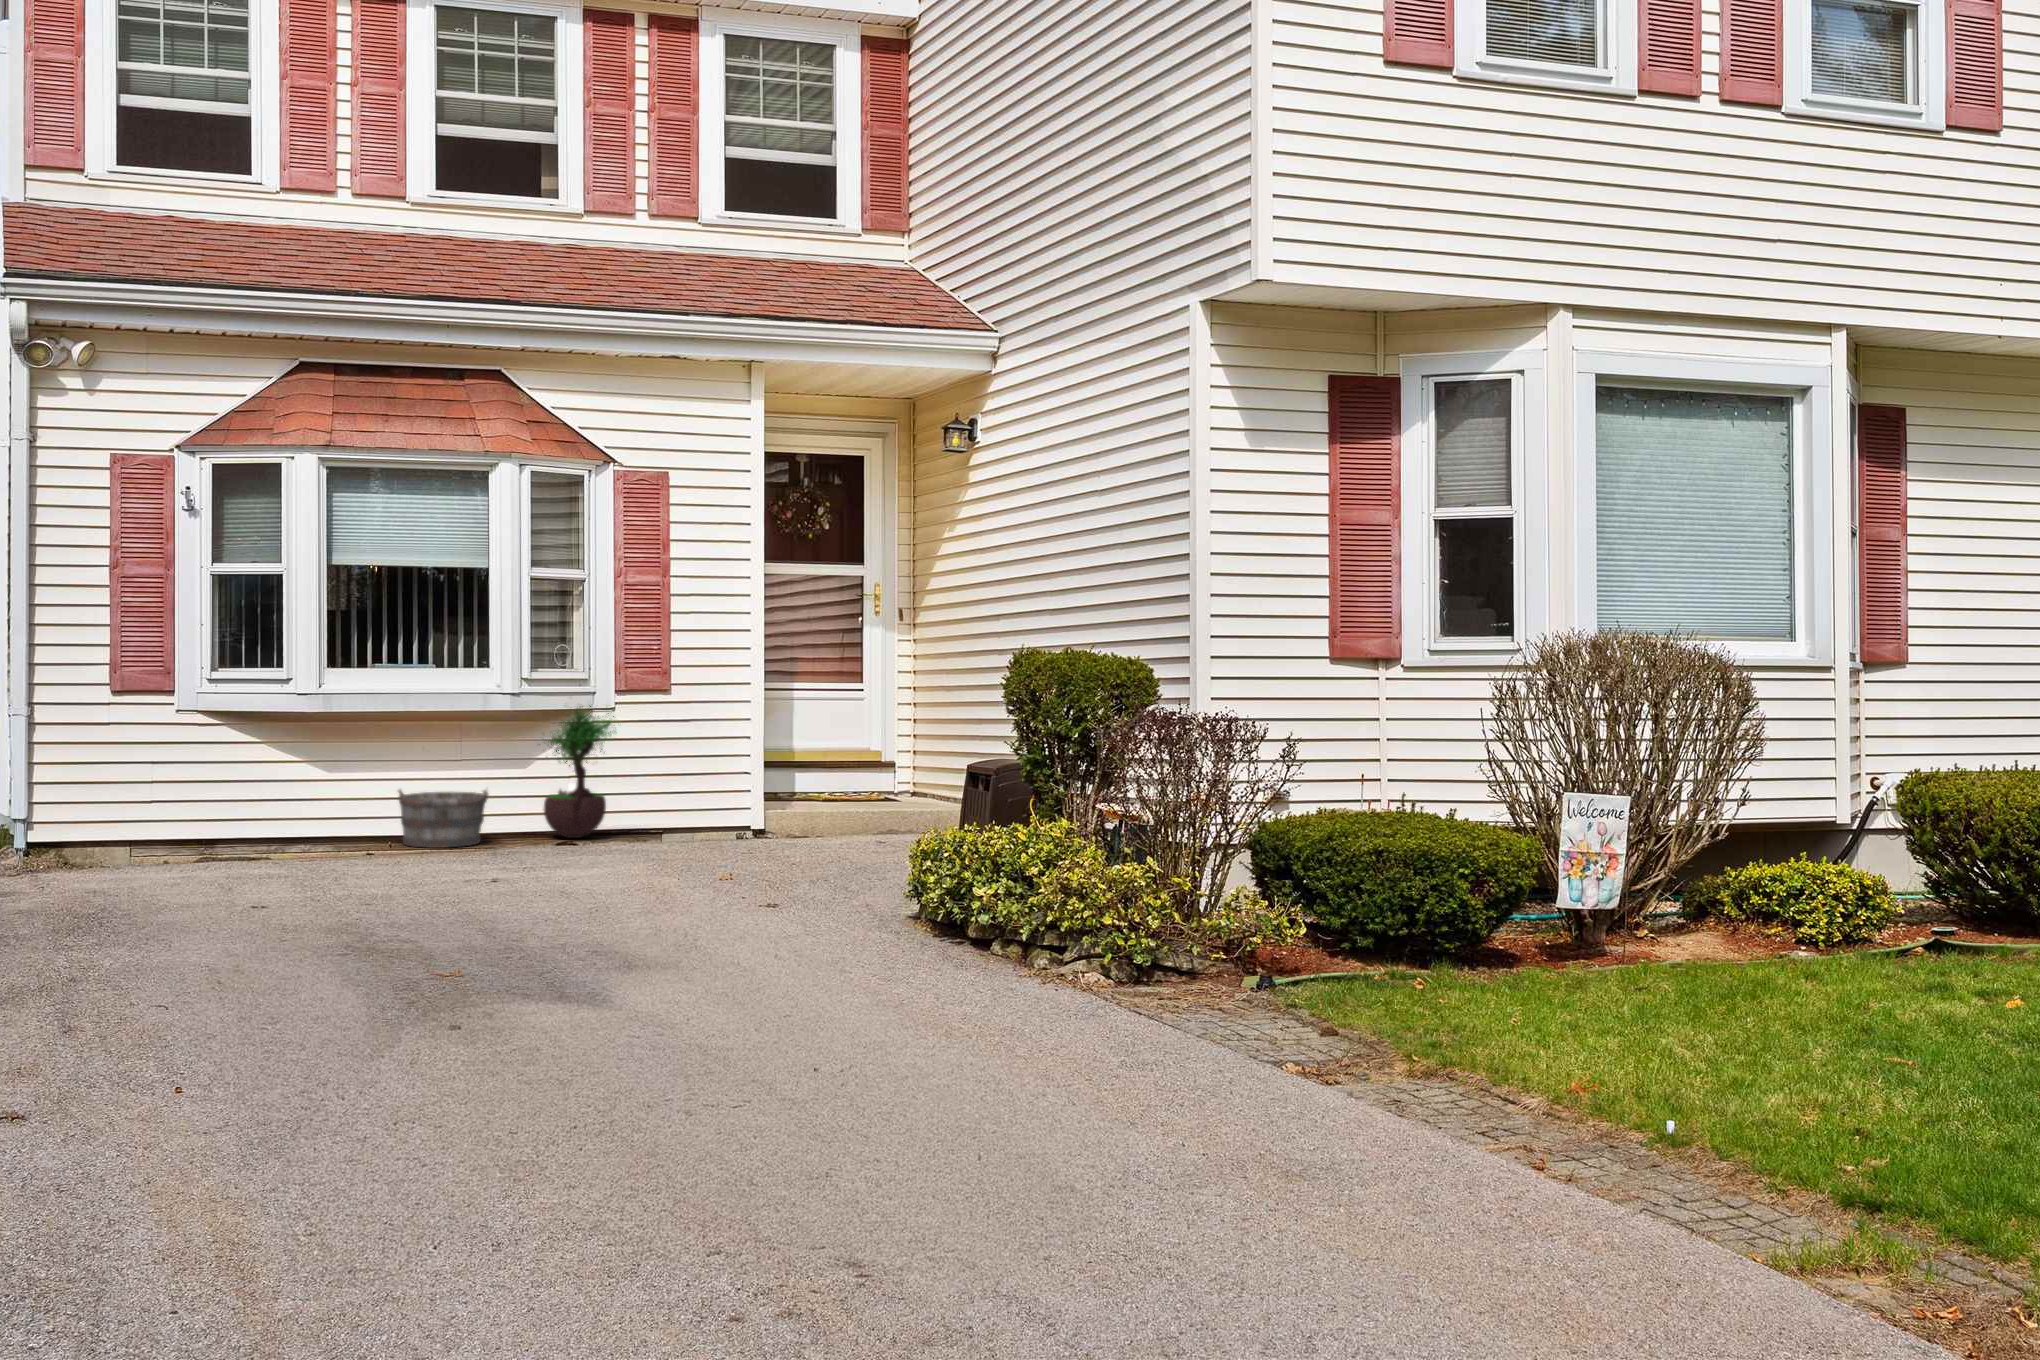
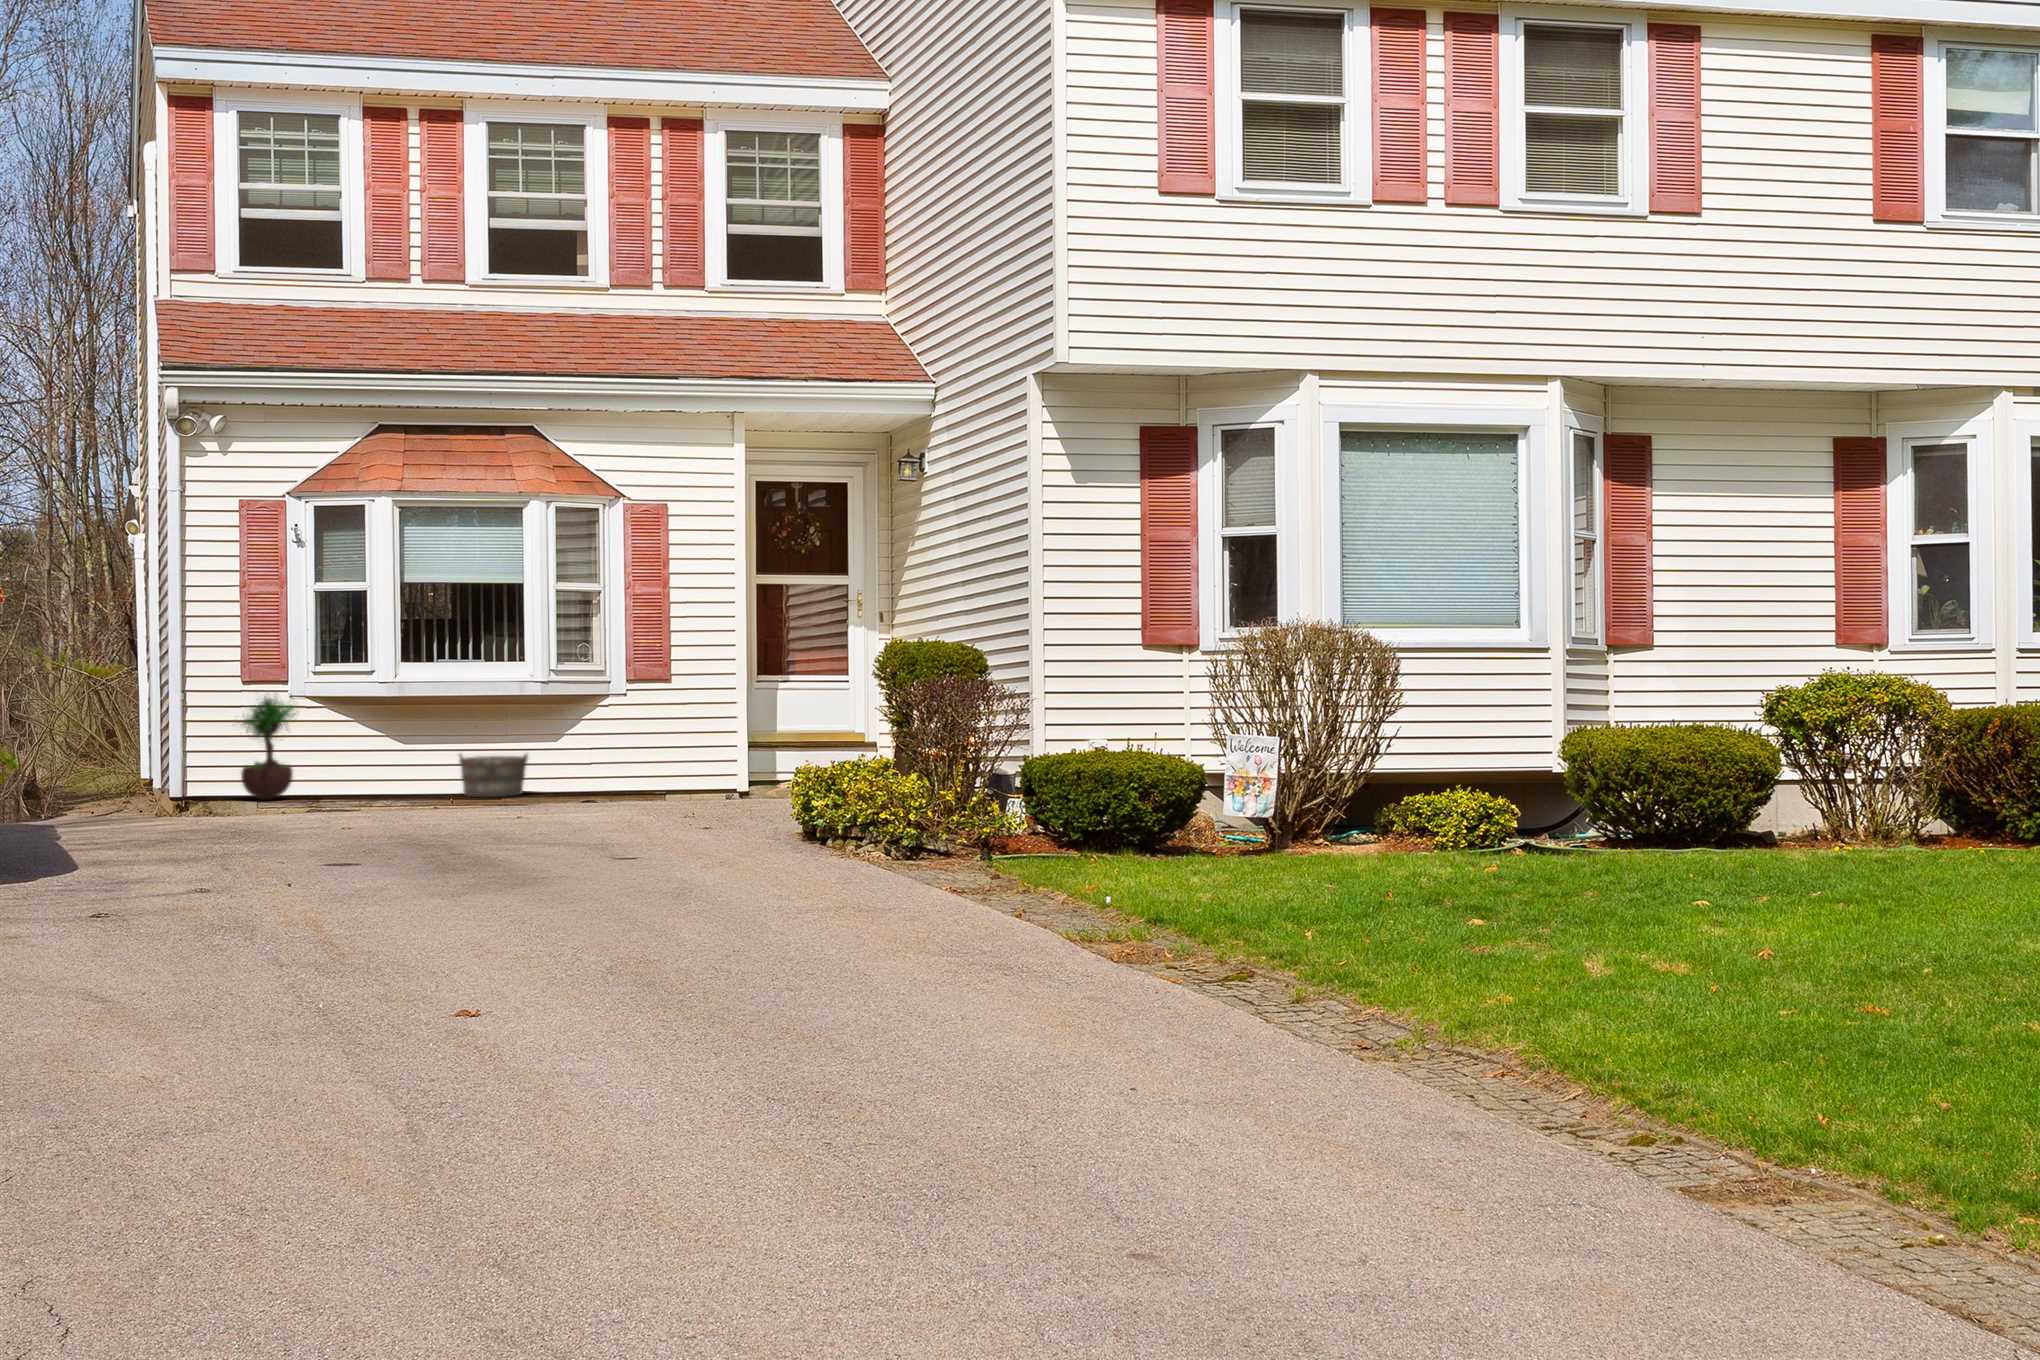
potted tree: present [539,705,619,838] -> present [236,693,299,800]

